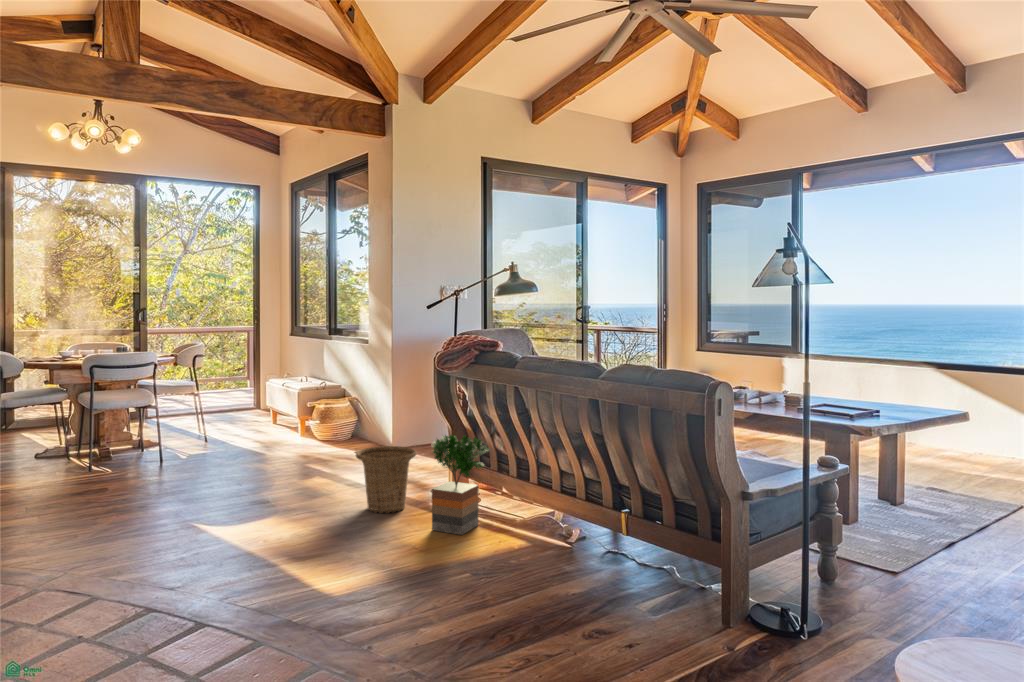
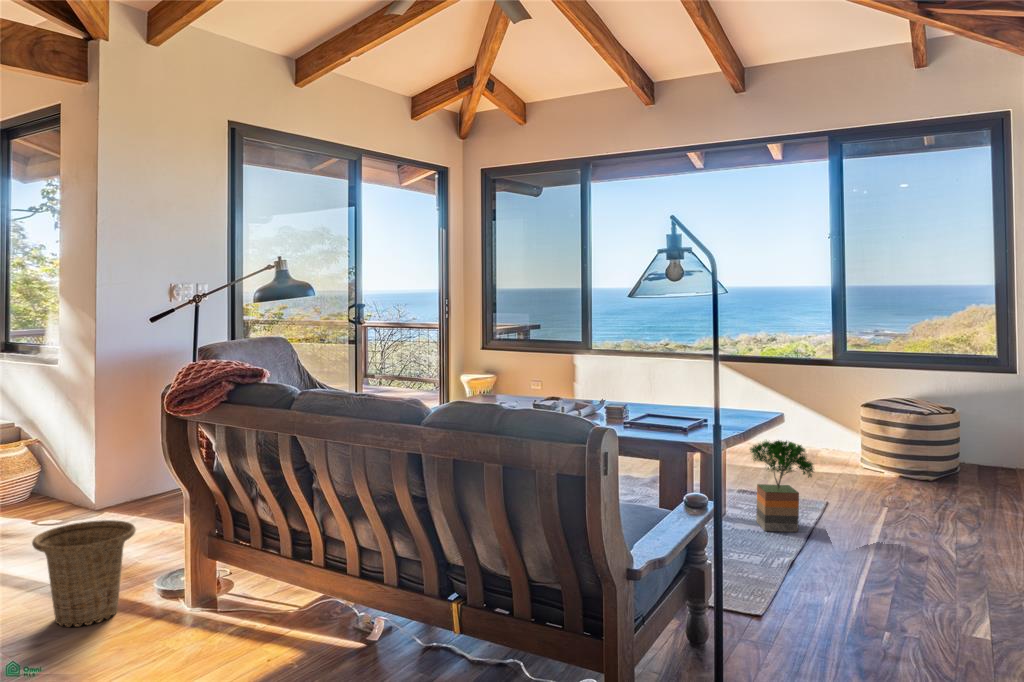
potted tree: present [432,435,489,535] -> present [750,440,814,532]

